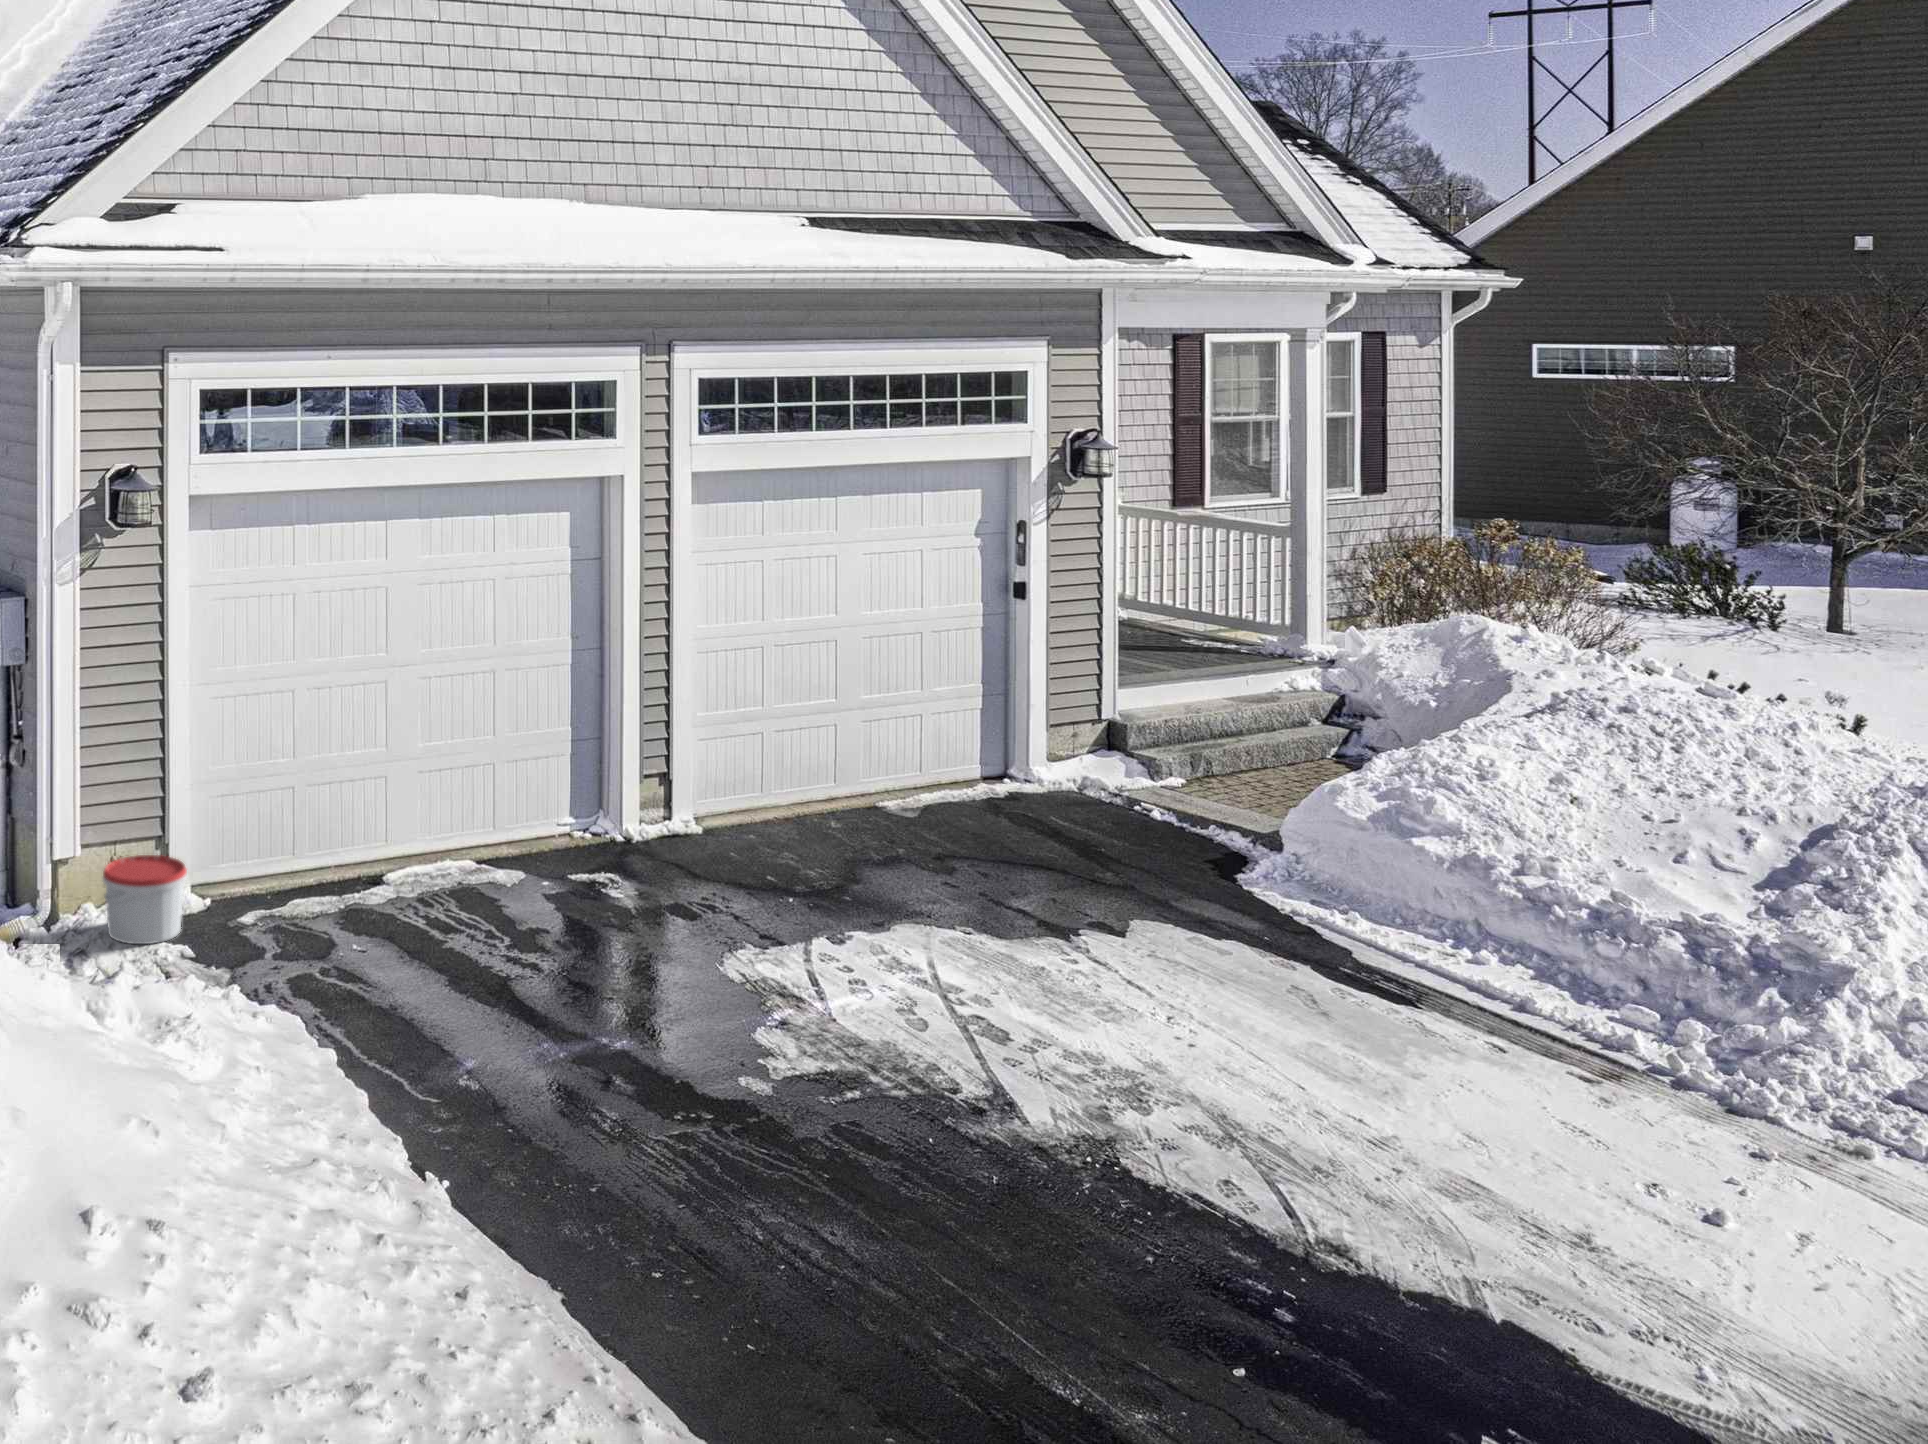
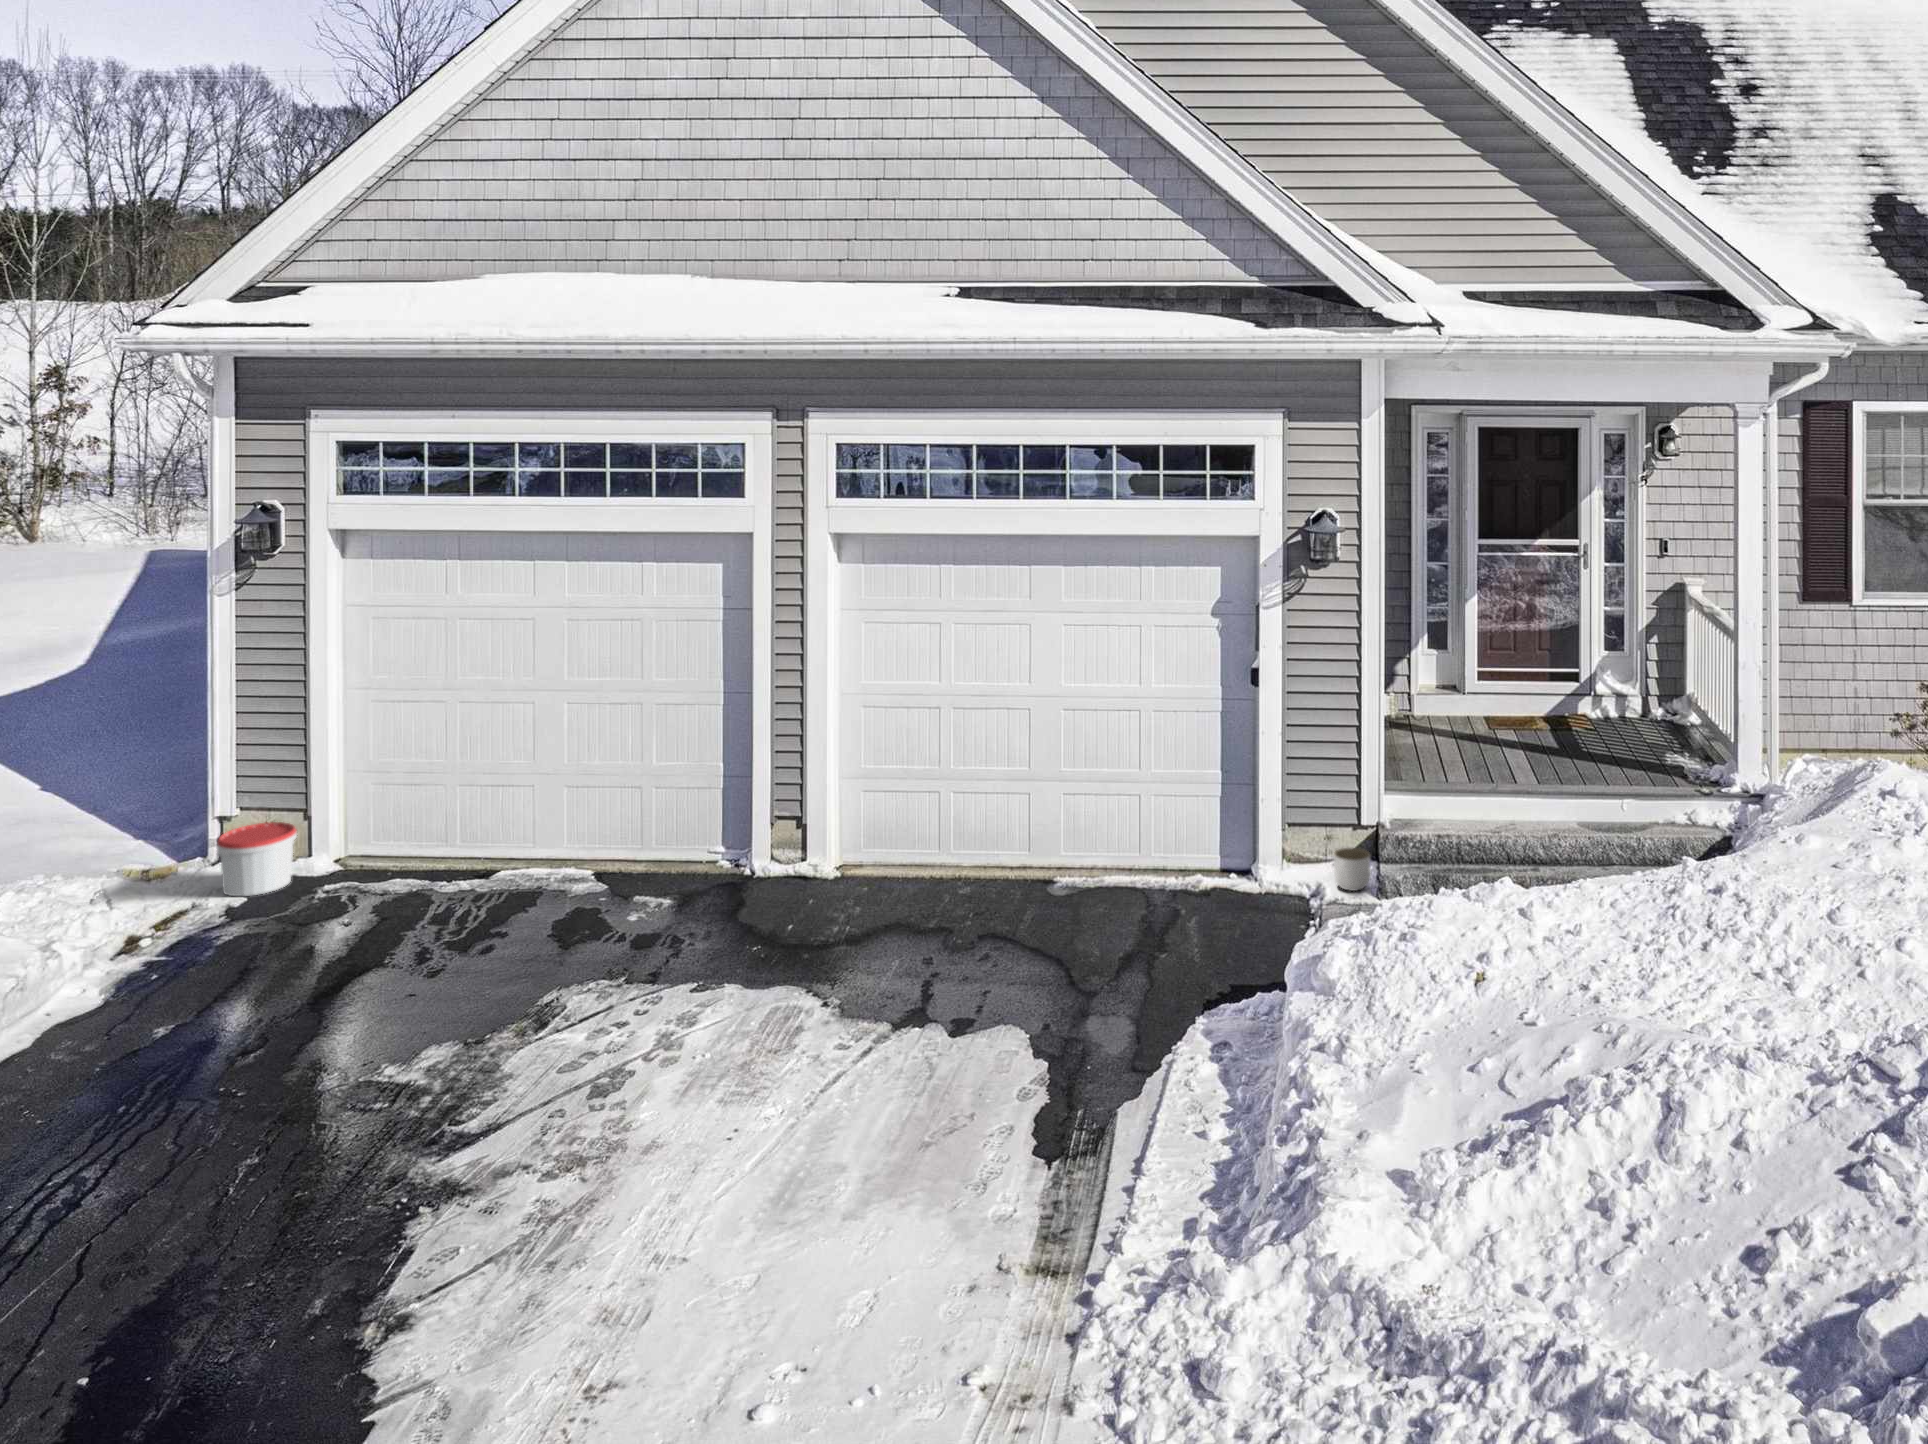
planter: none [1086,740,1121,777] -> present [1334,848,1370,891]

